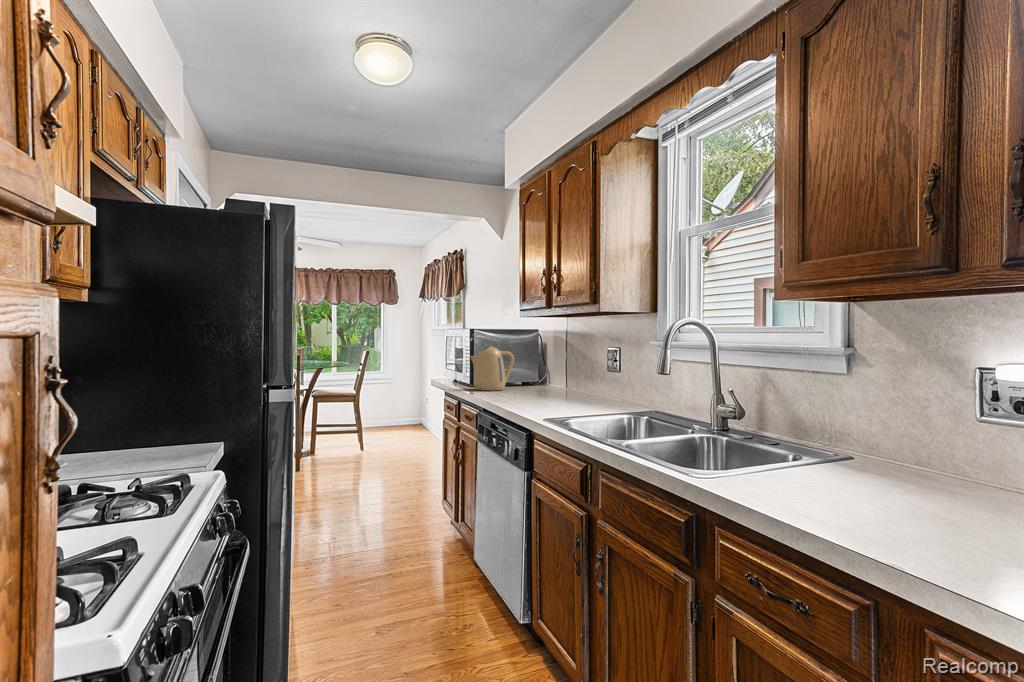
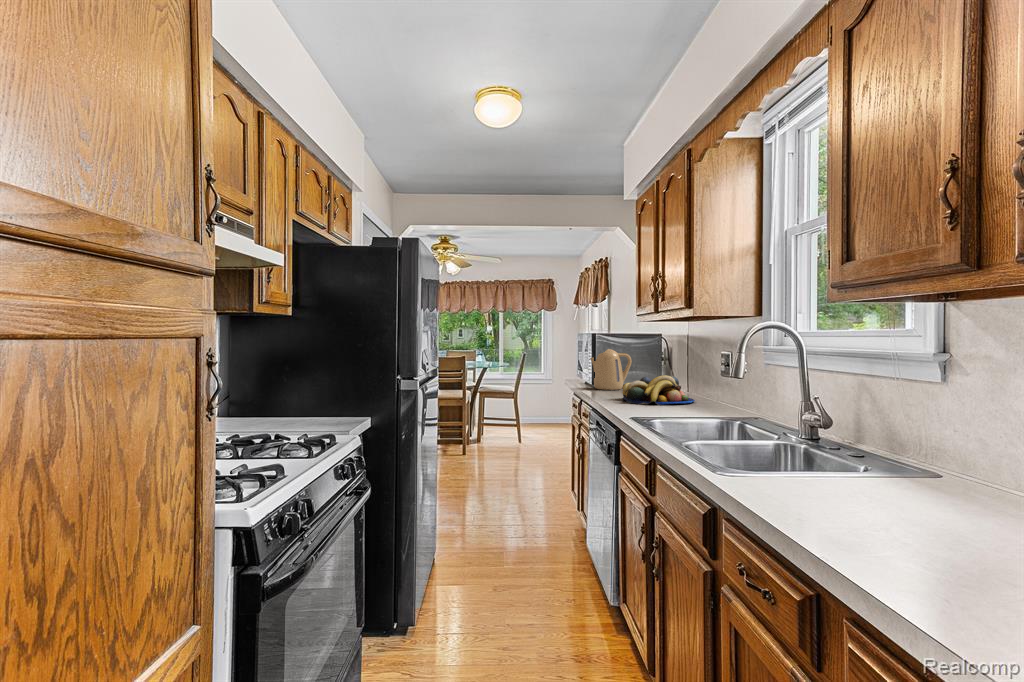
fruit bowl: none [516,374,591,405] -> present [622,375,695,405]

